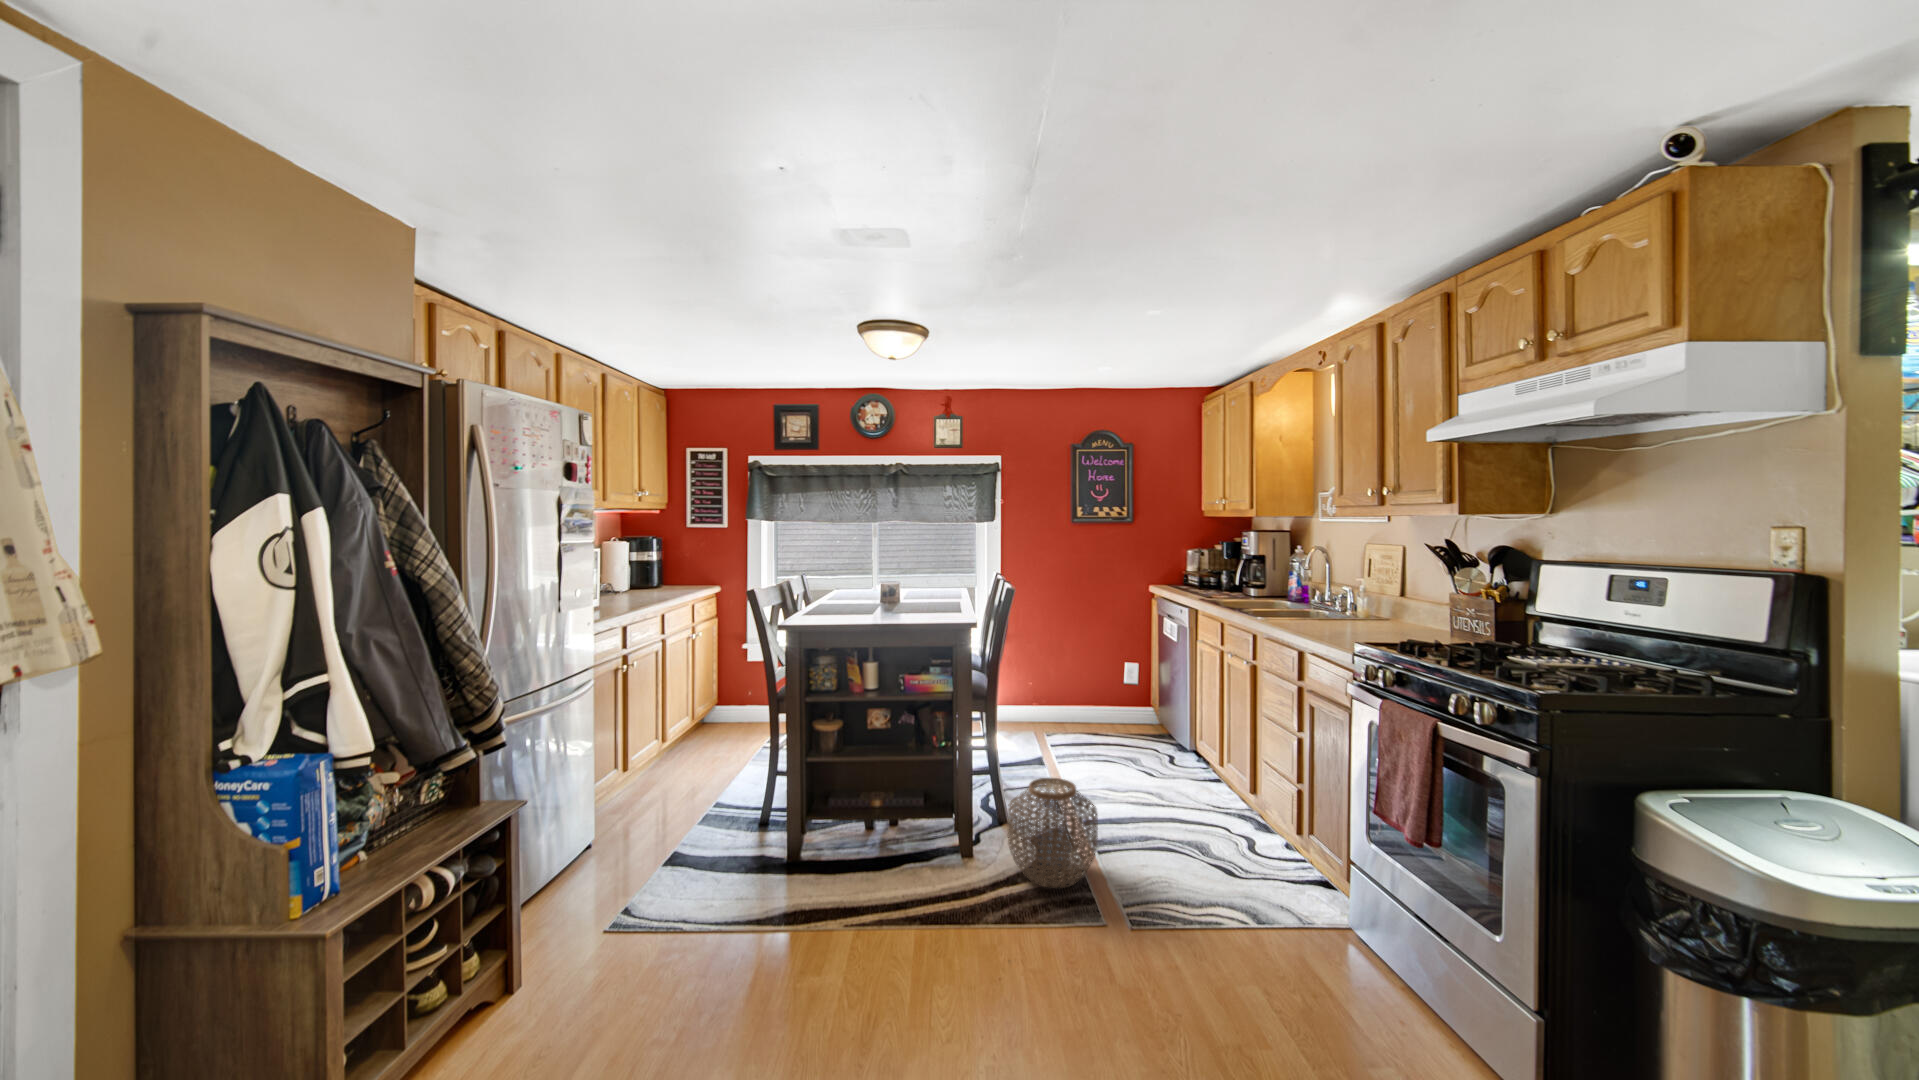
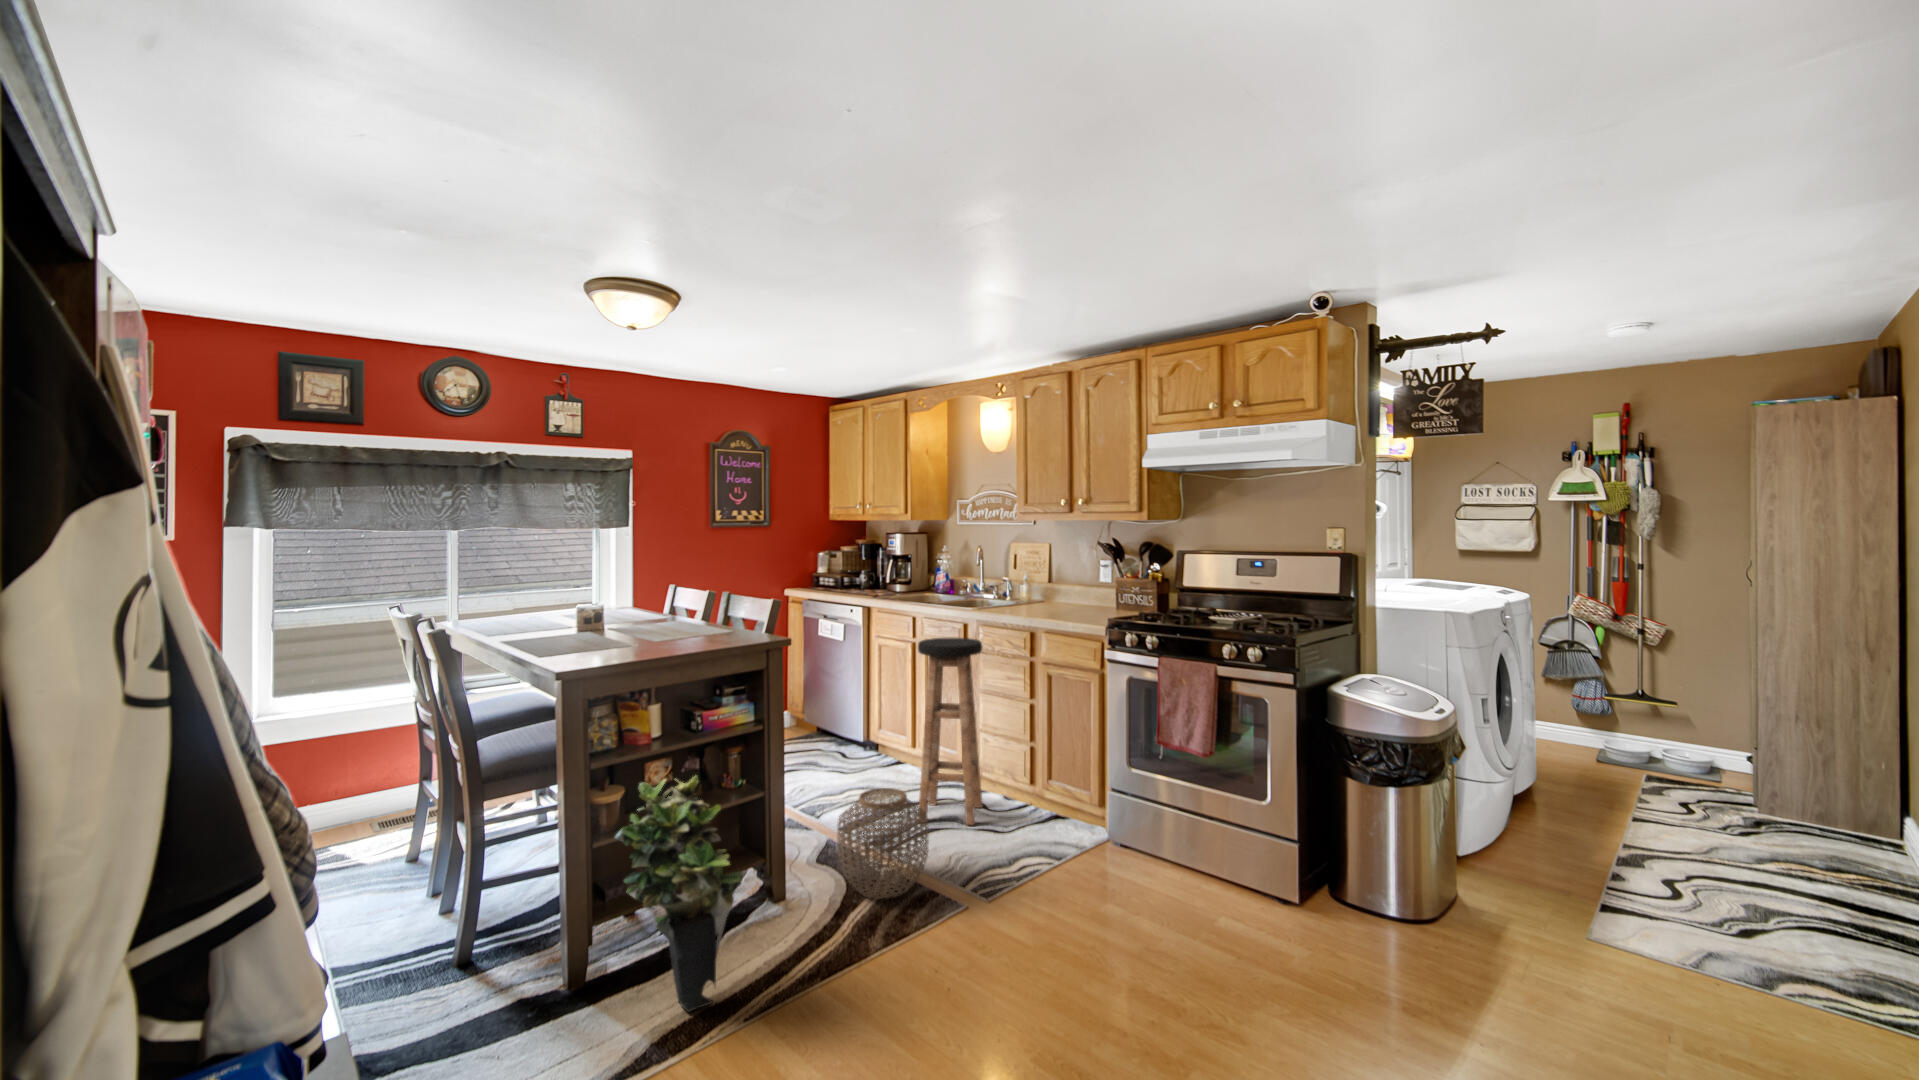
bar stool: none [1155,641,1242,850] -> present [918,638,982,825]
potted plant: none [782,722,876,912] -> present [615,776,744,1012]

